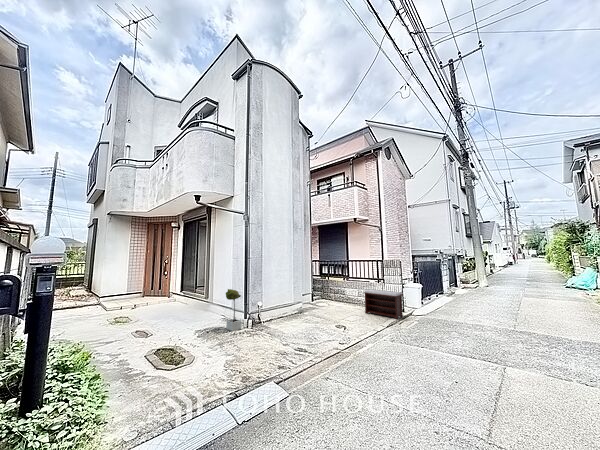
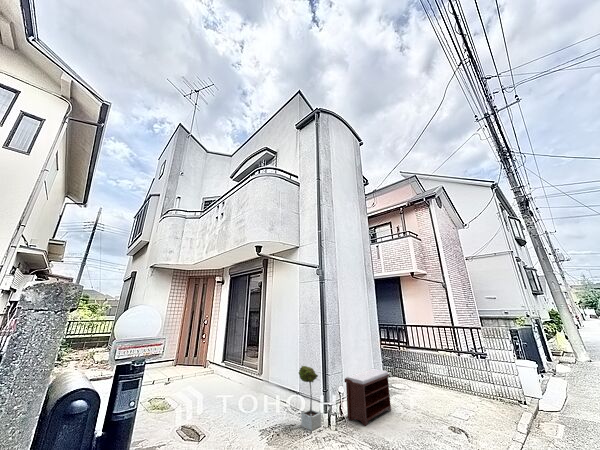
bench: present [364,289,403,319] -> present [345,368,391,426]

